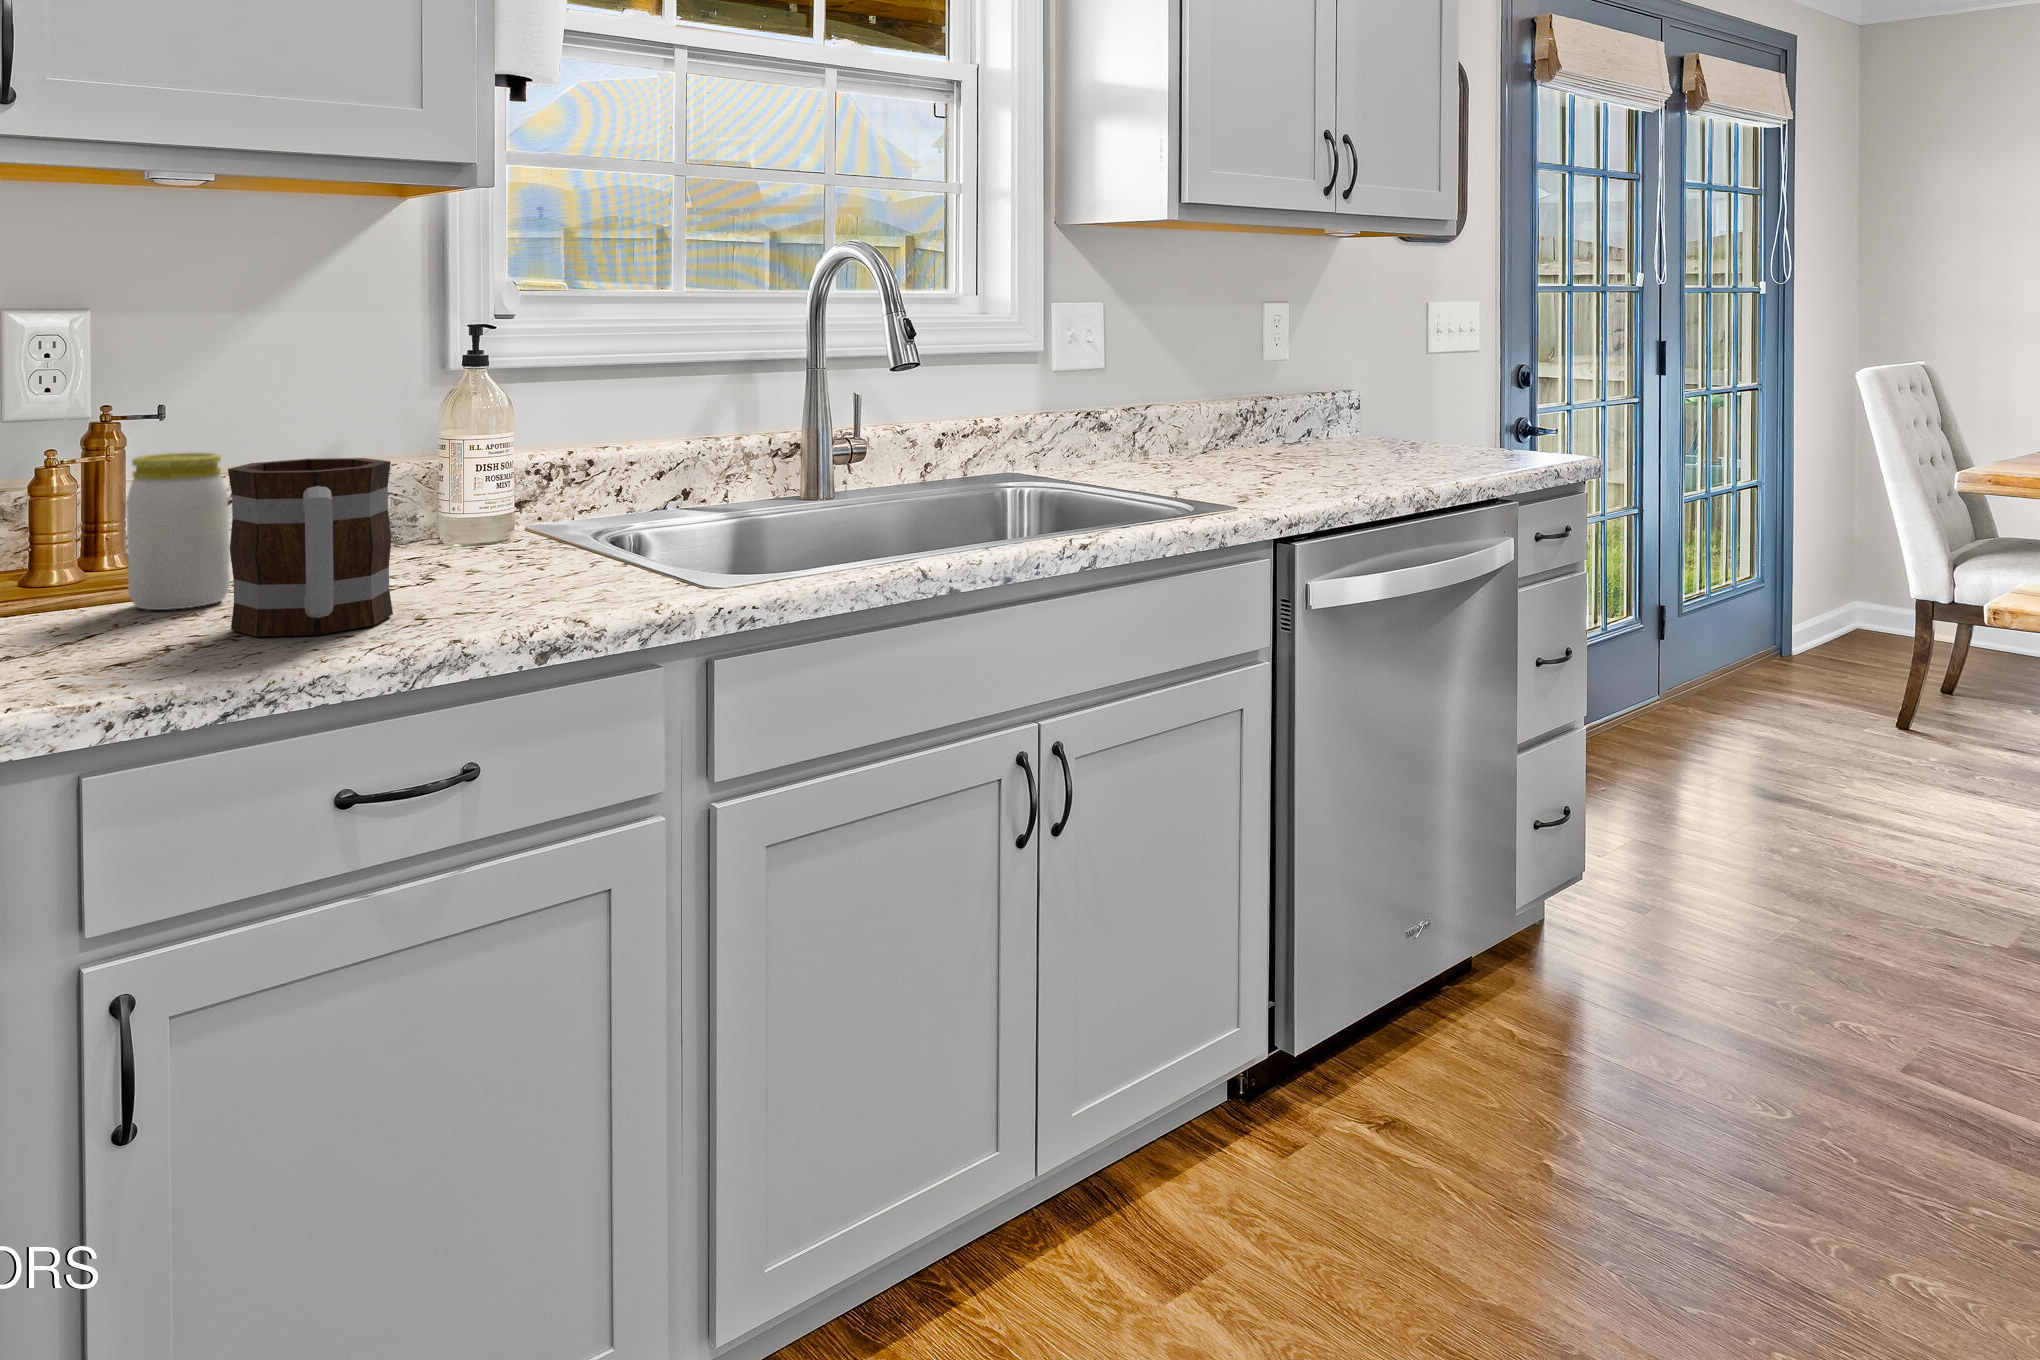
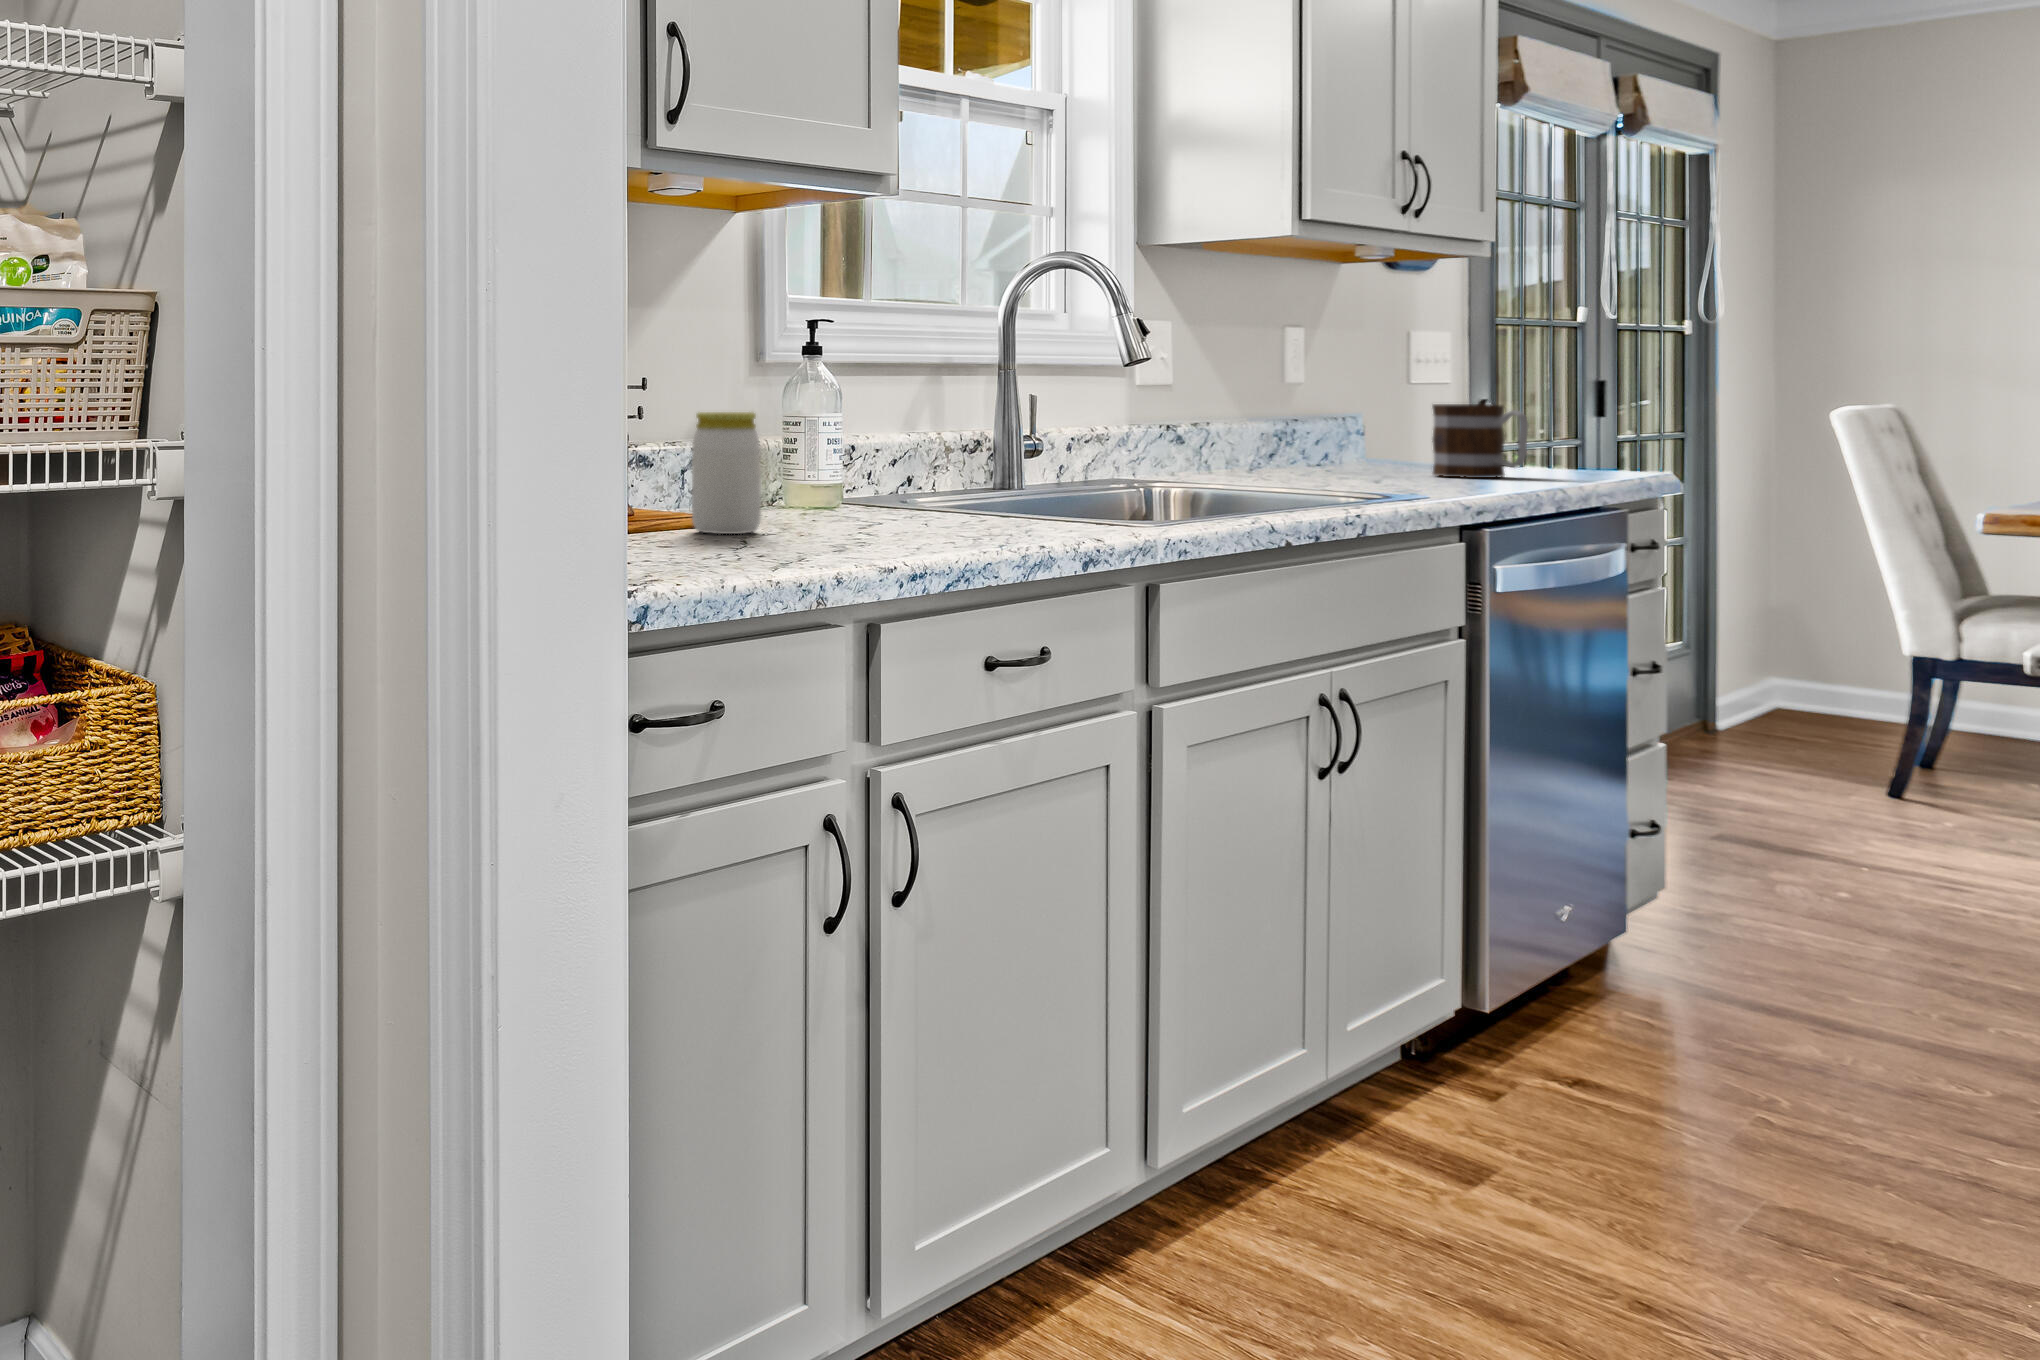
mug: present [228,458,393,637] -> present [1432,404,1528,478]

